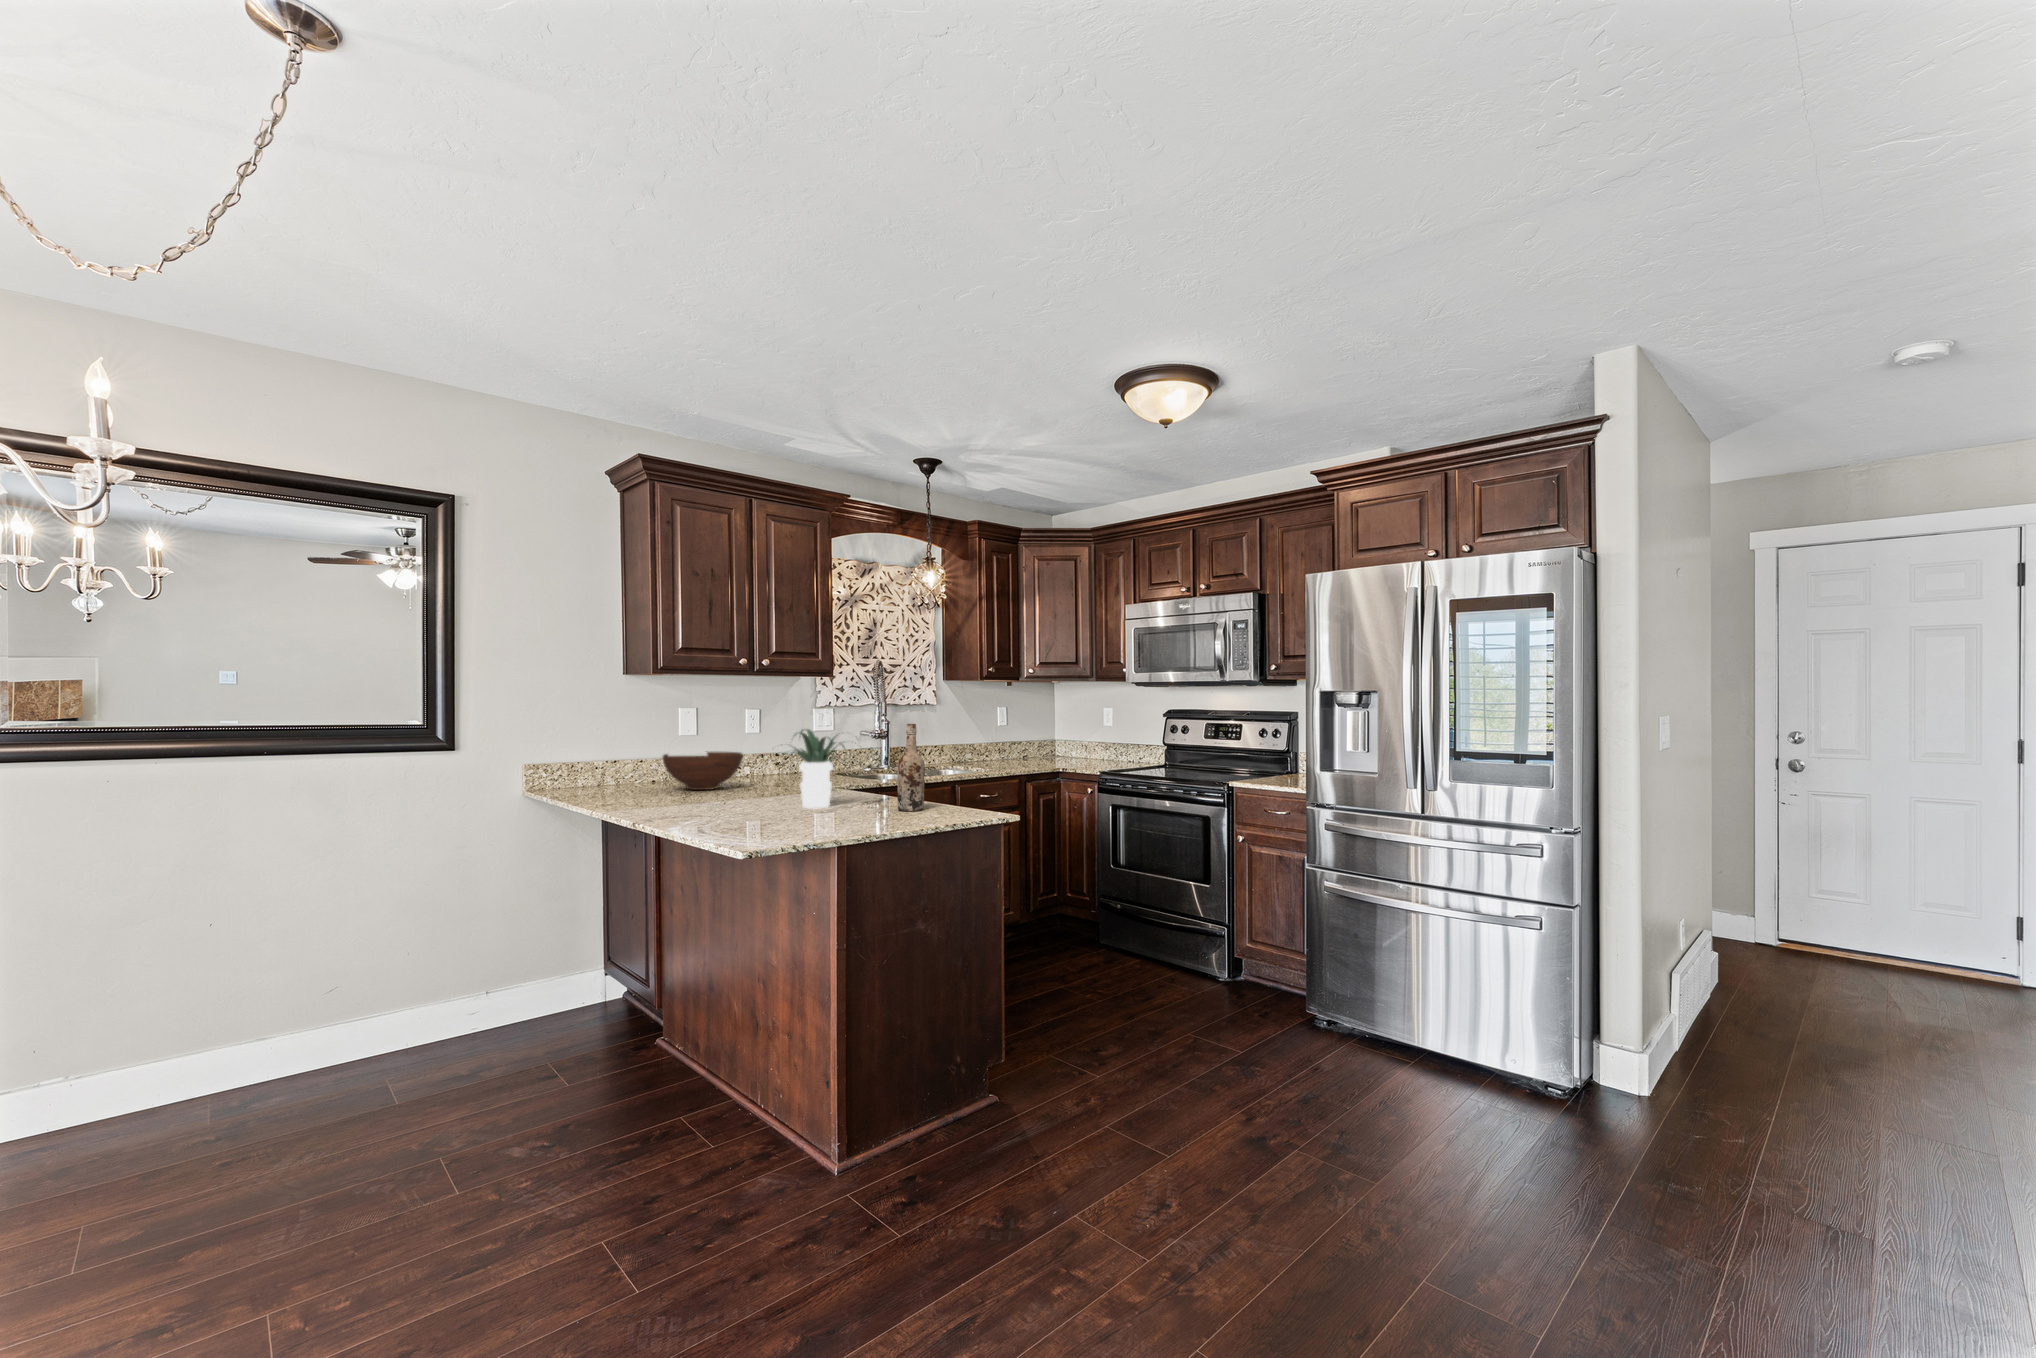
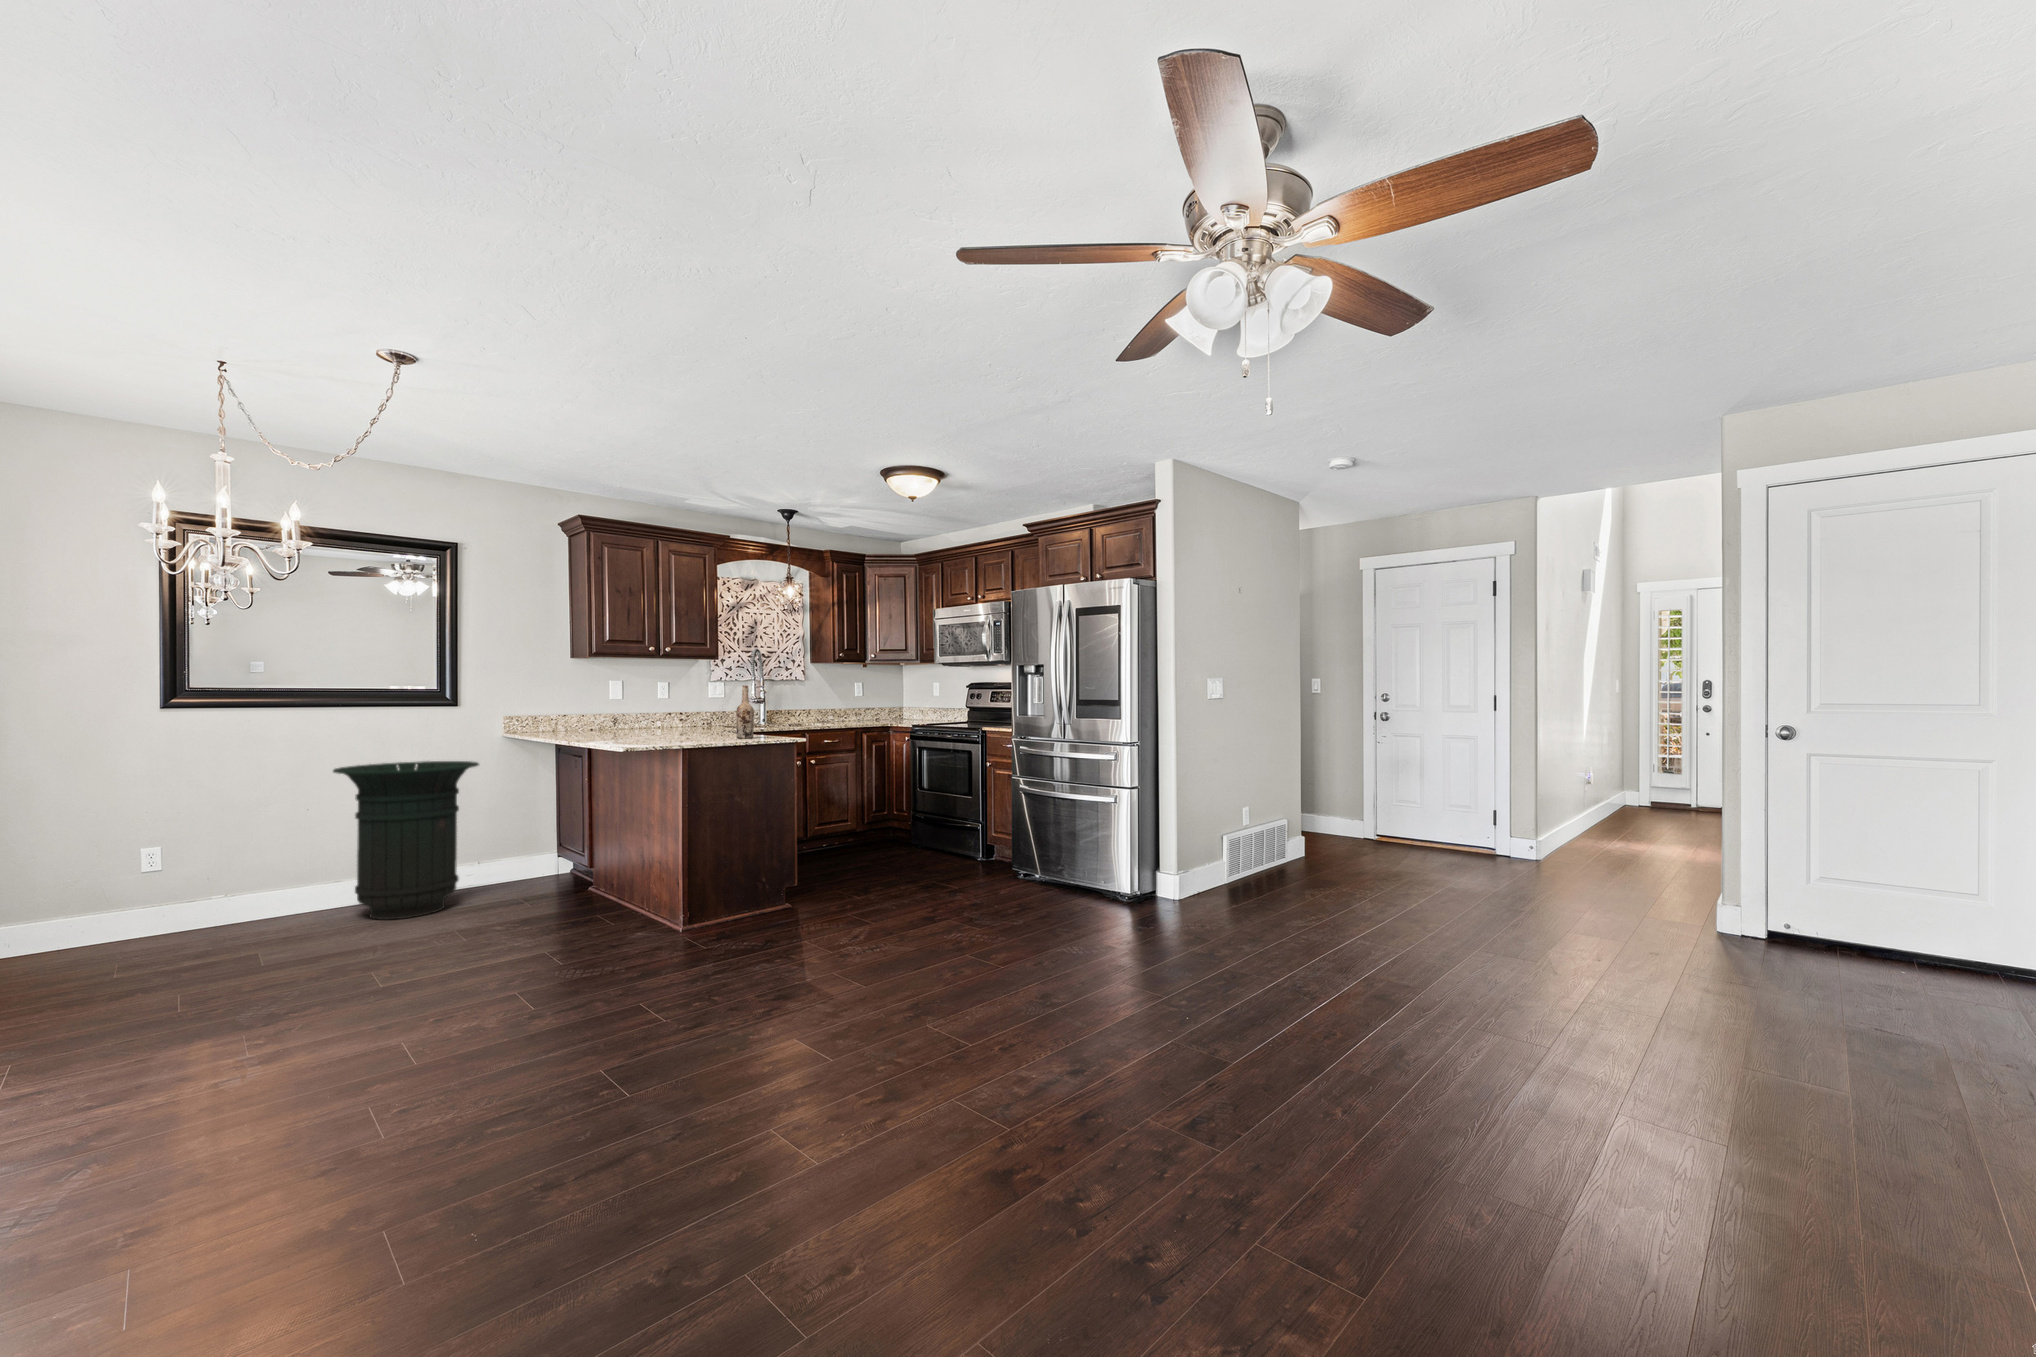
potted plant: present [790,729,844,809] -> none [656,691,720,739]
fruit bowl: present [662,752,743,790] -> none [598,711,654,736]
trash can: none [242,839,486,1118] -> present [333,761,479,920]

